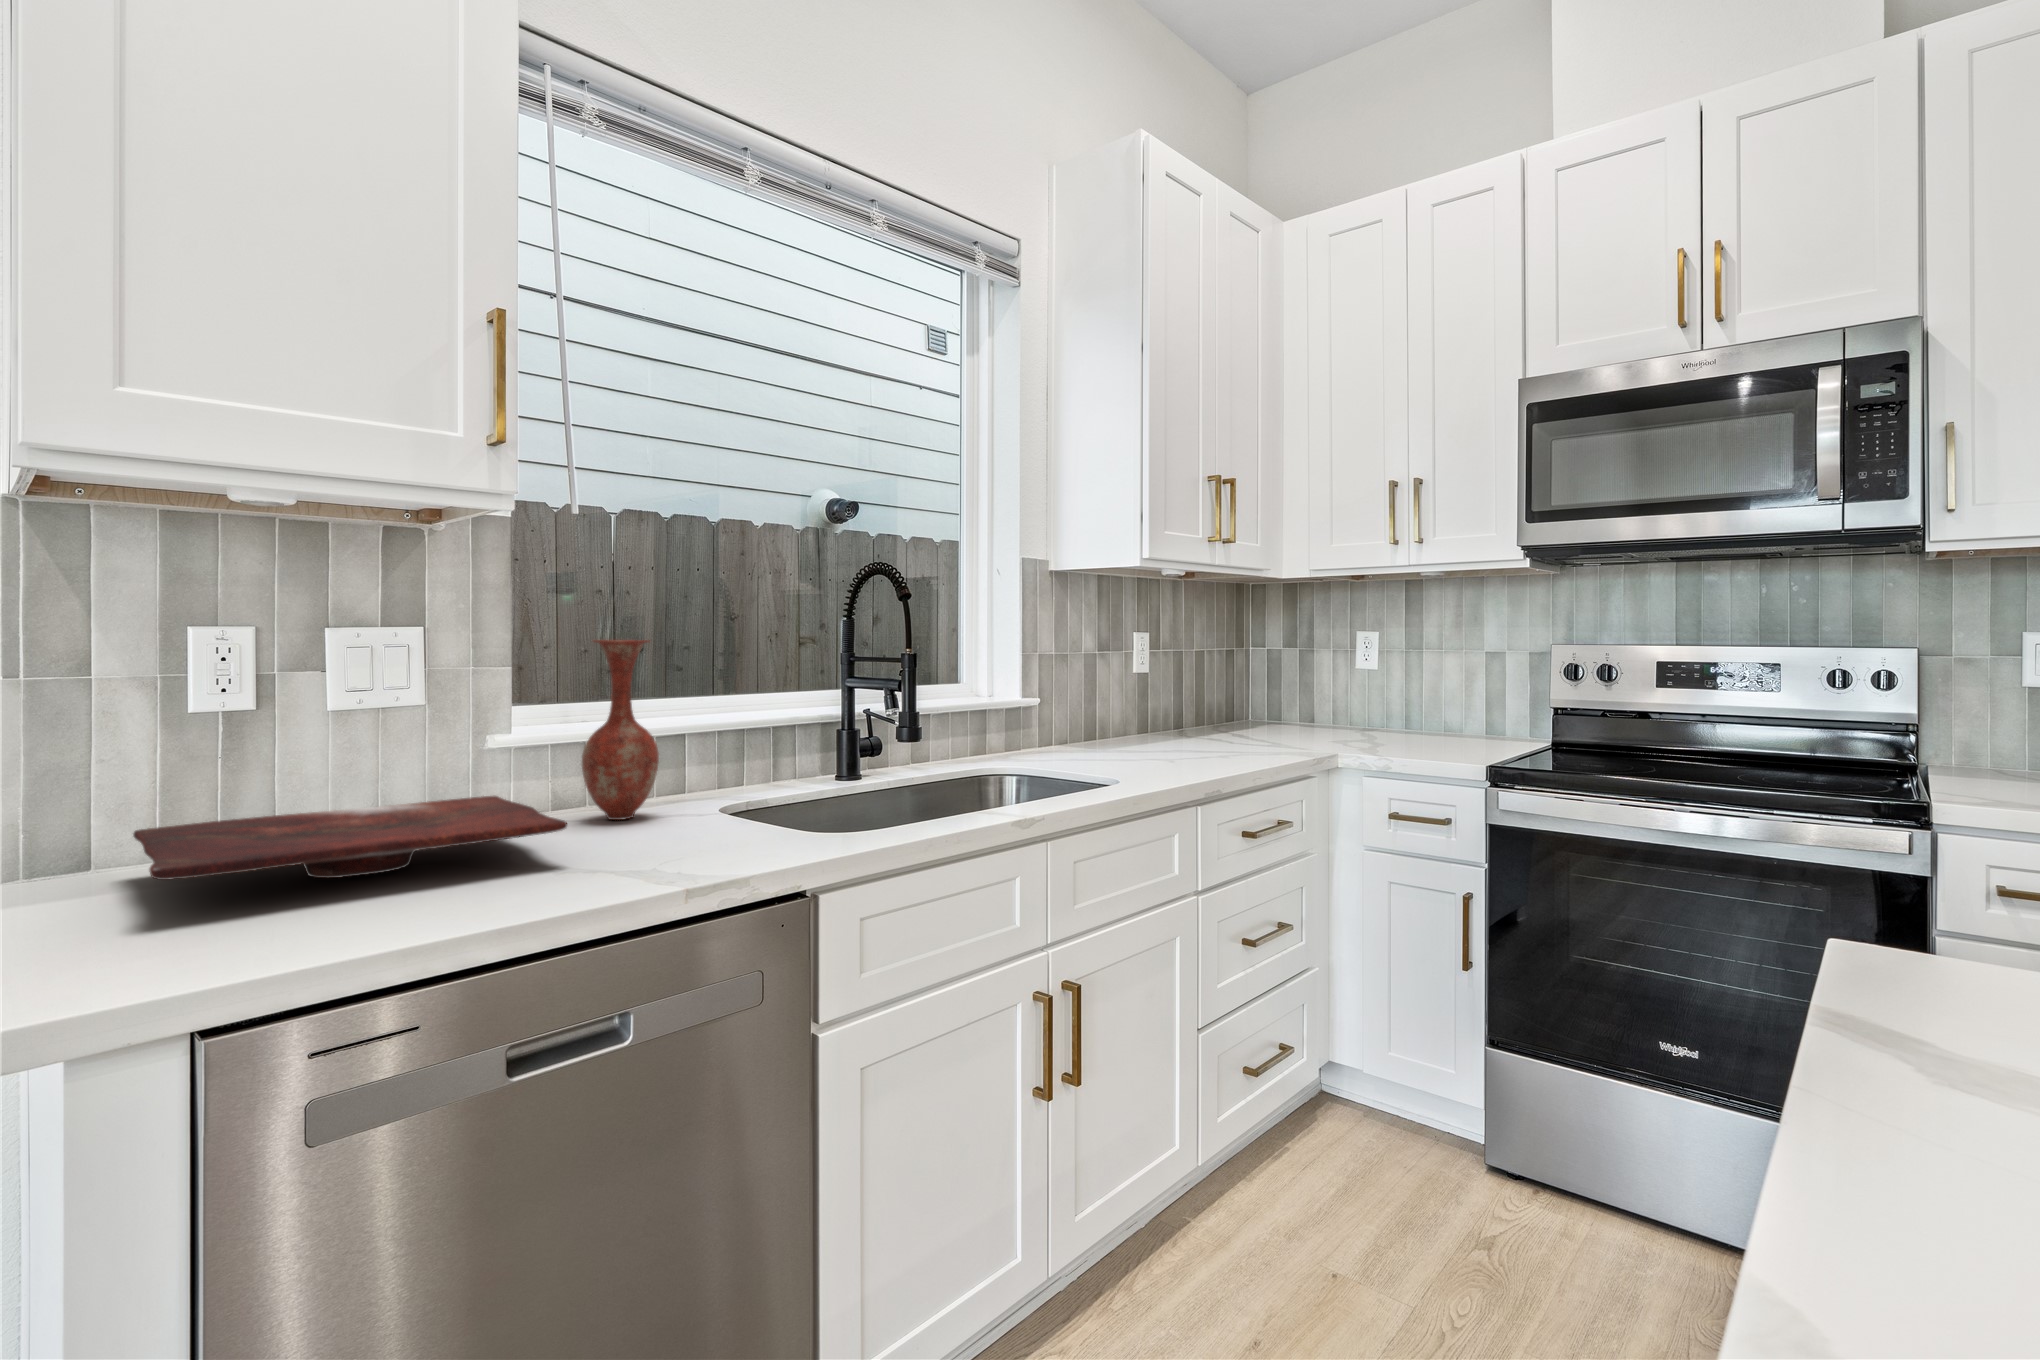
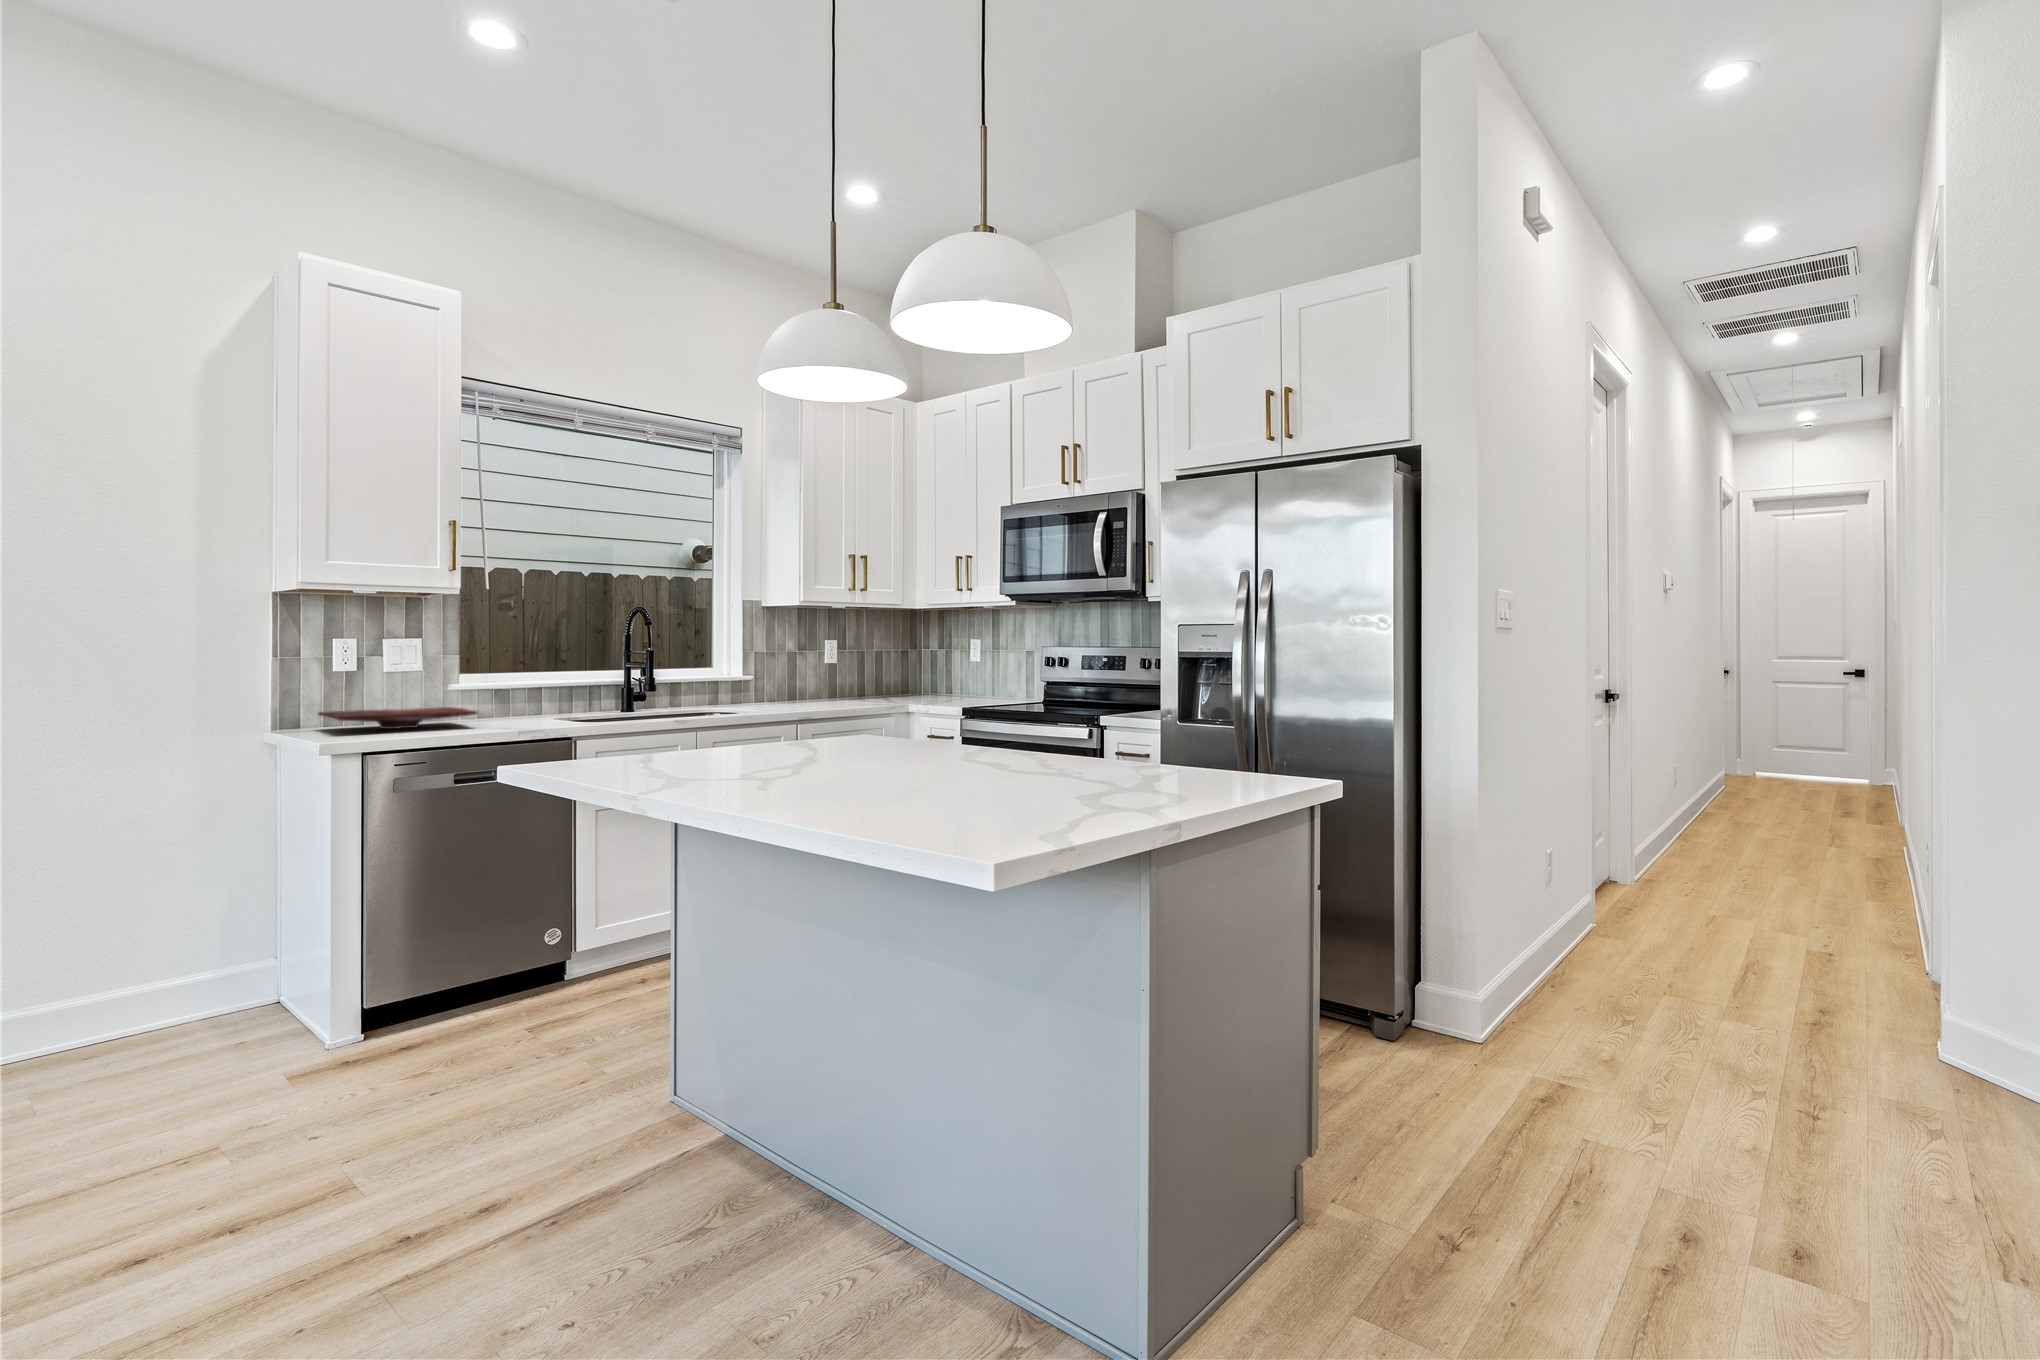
vase: present [582,640,659,820] -> none [490,644,524,720]

